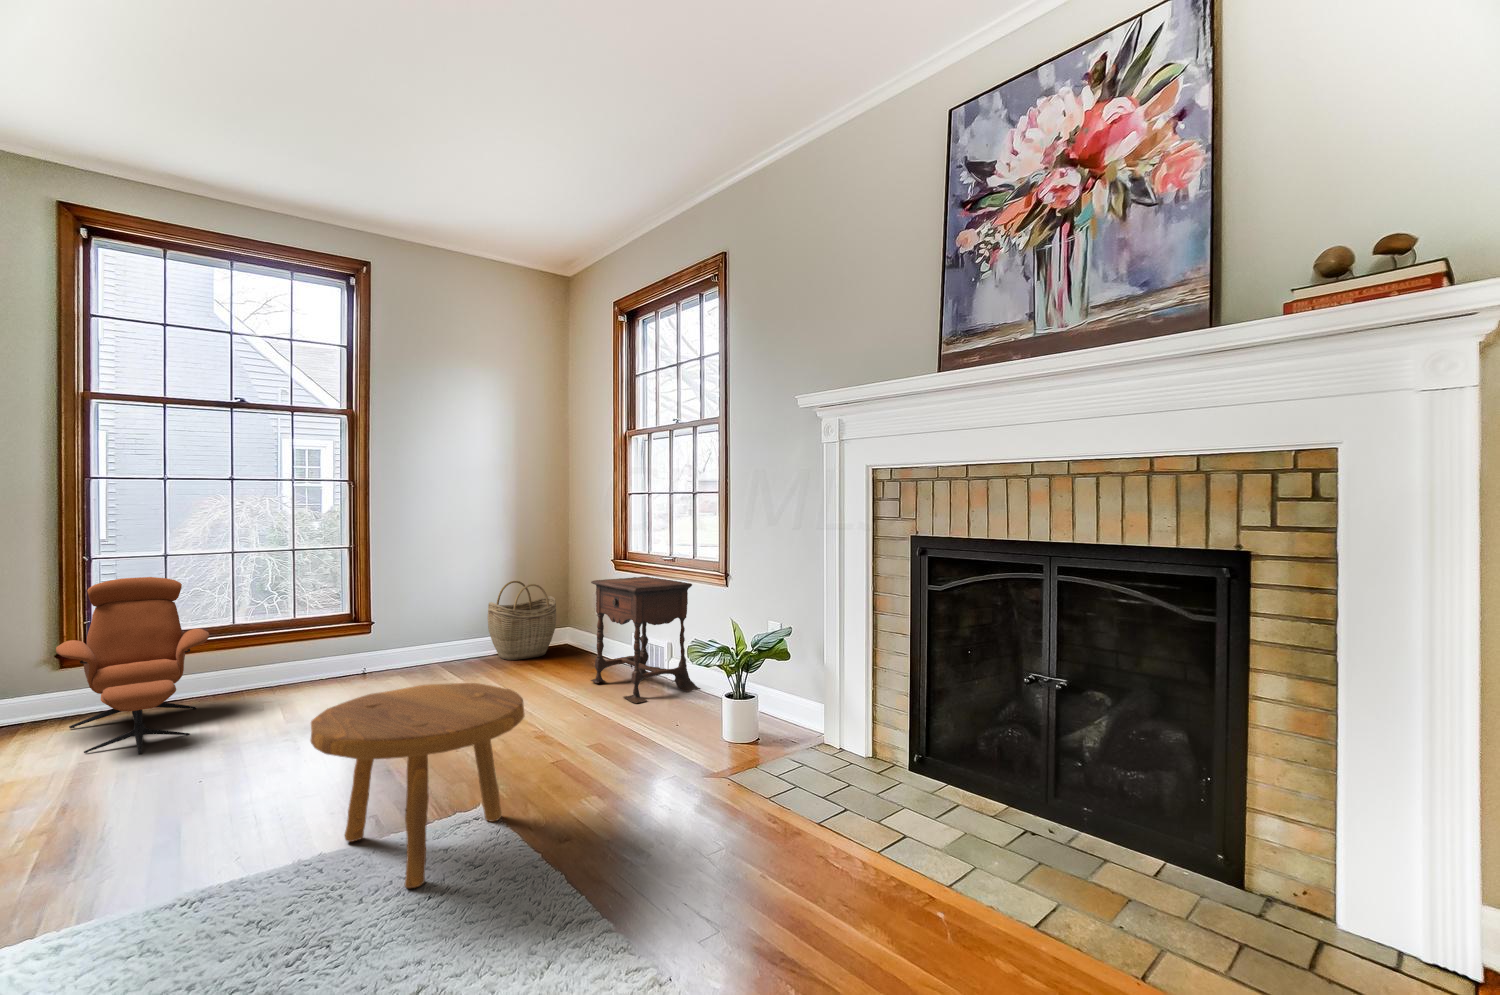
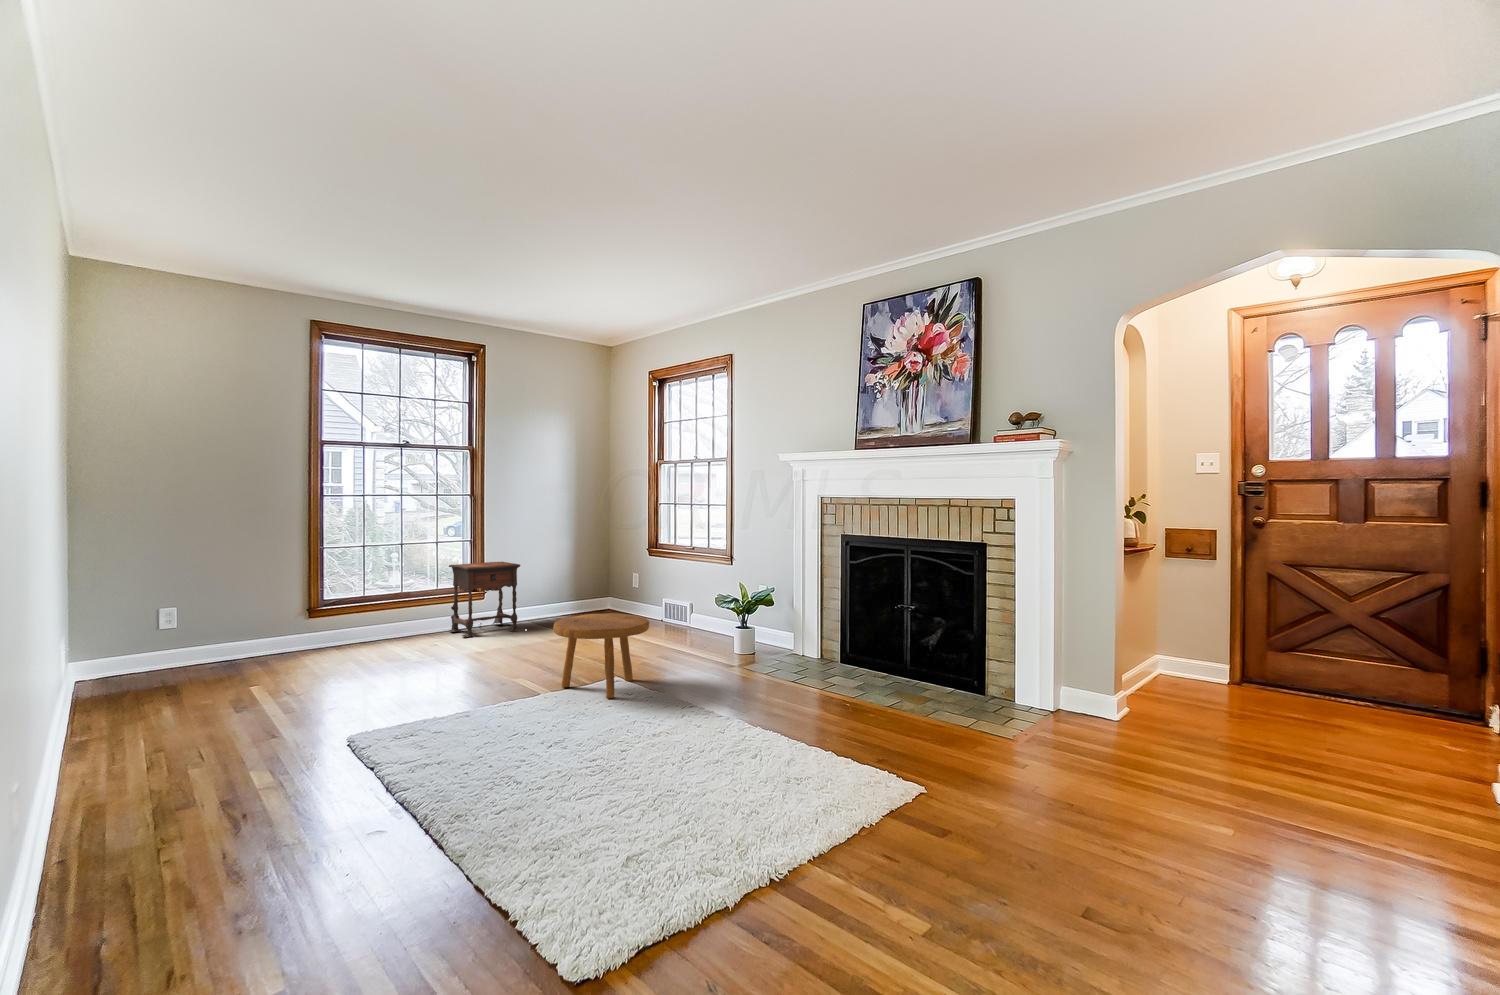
lounge chair: present [56,577,209,754] -> none [325,561,413,663]
side table: present [591,577,700,703] -> present [449,562,524,637]
woven basket: present [488,581,556,660] -> none [559,564,605,618]

